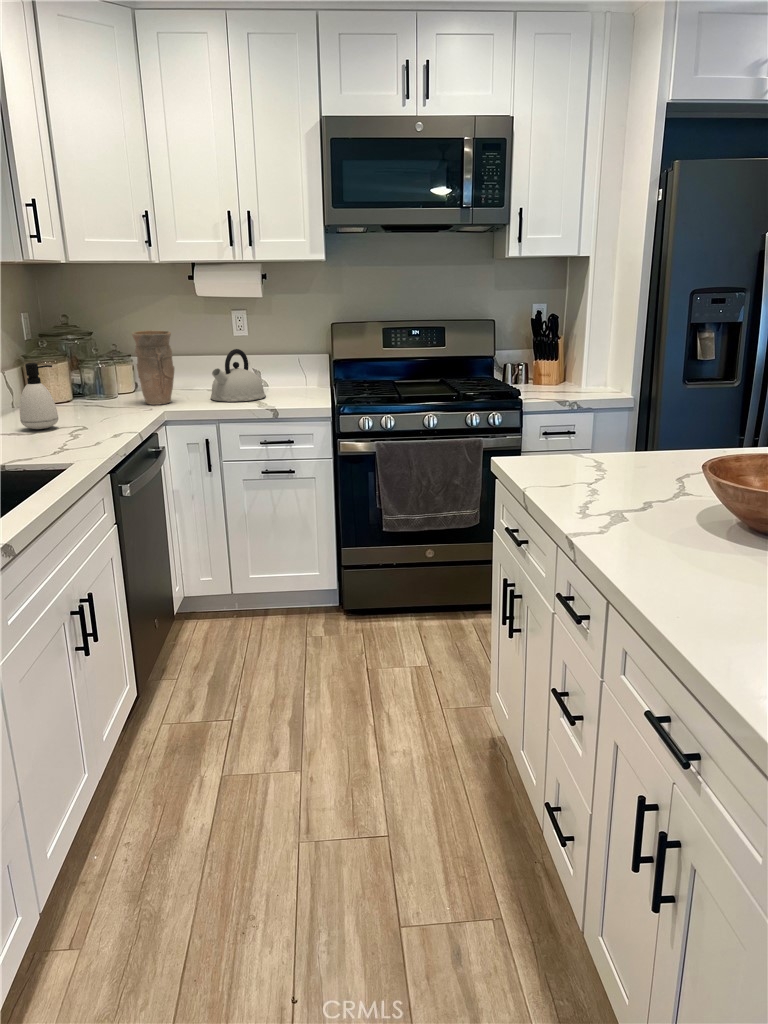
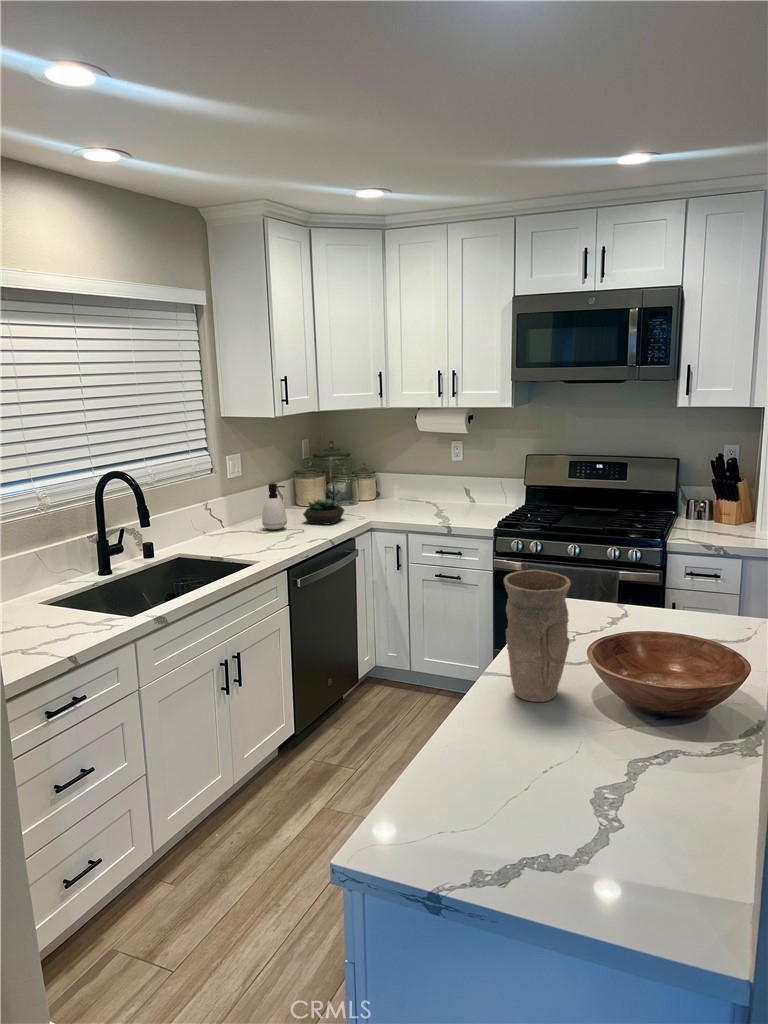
vase: present [132,330,174,405] -> present [504,570,571,702]
kettle: present [210,349,266,402] -> none [413,475,458,518]
succulent plant: none [72,384,128,419] -> present [303,499,345,525]

